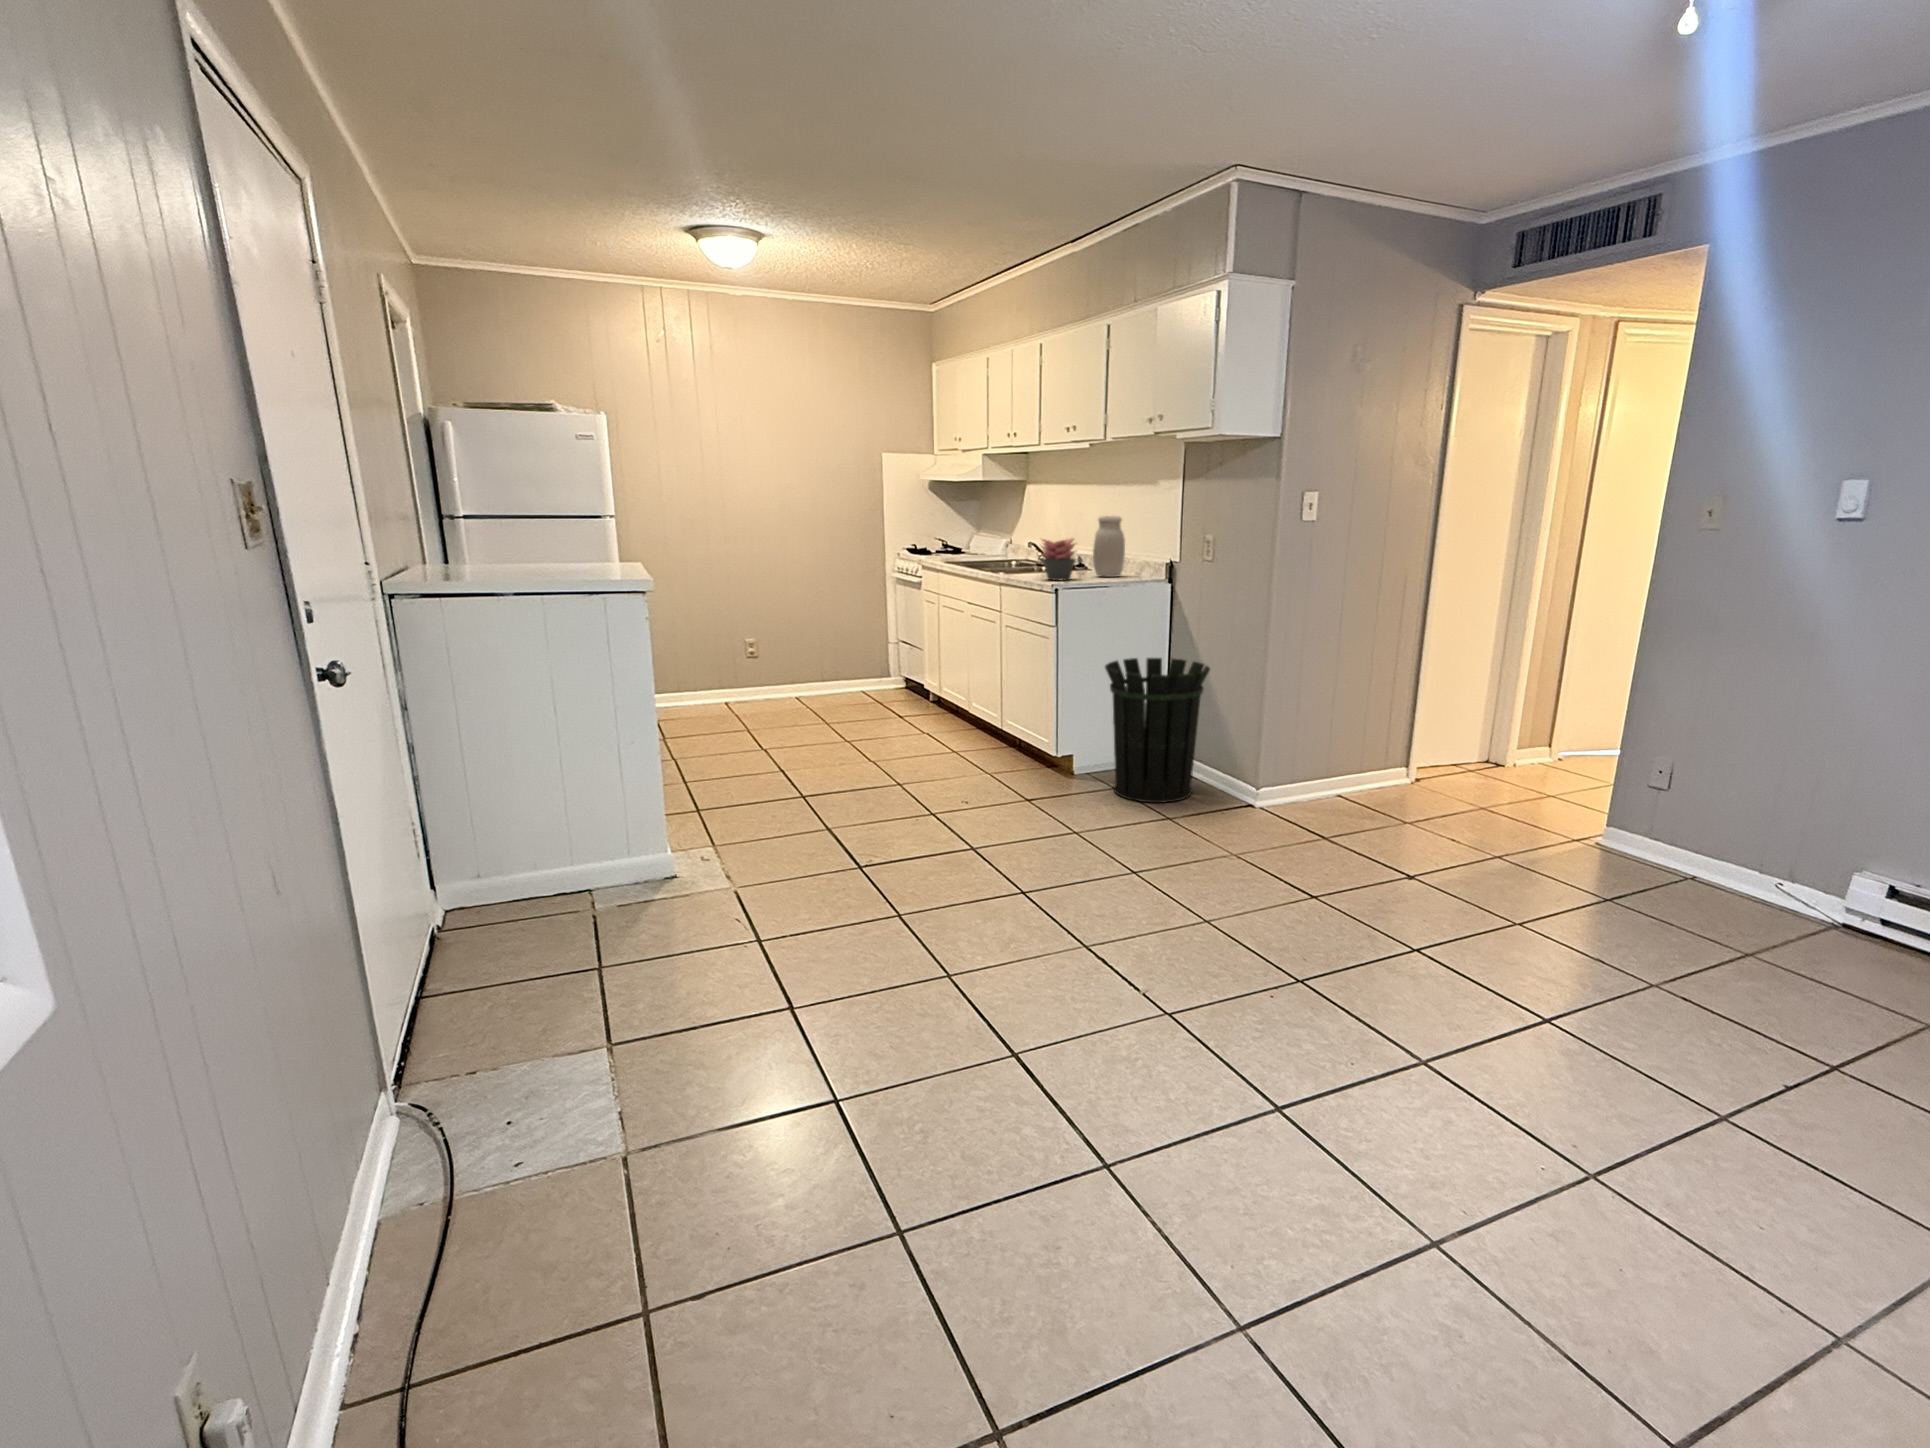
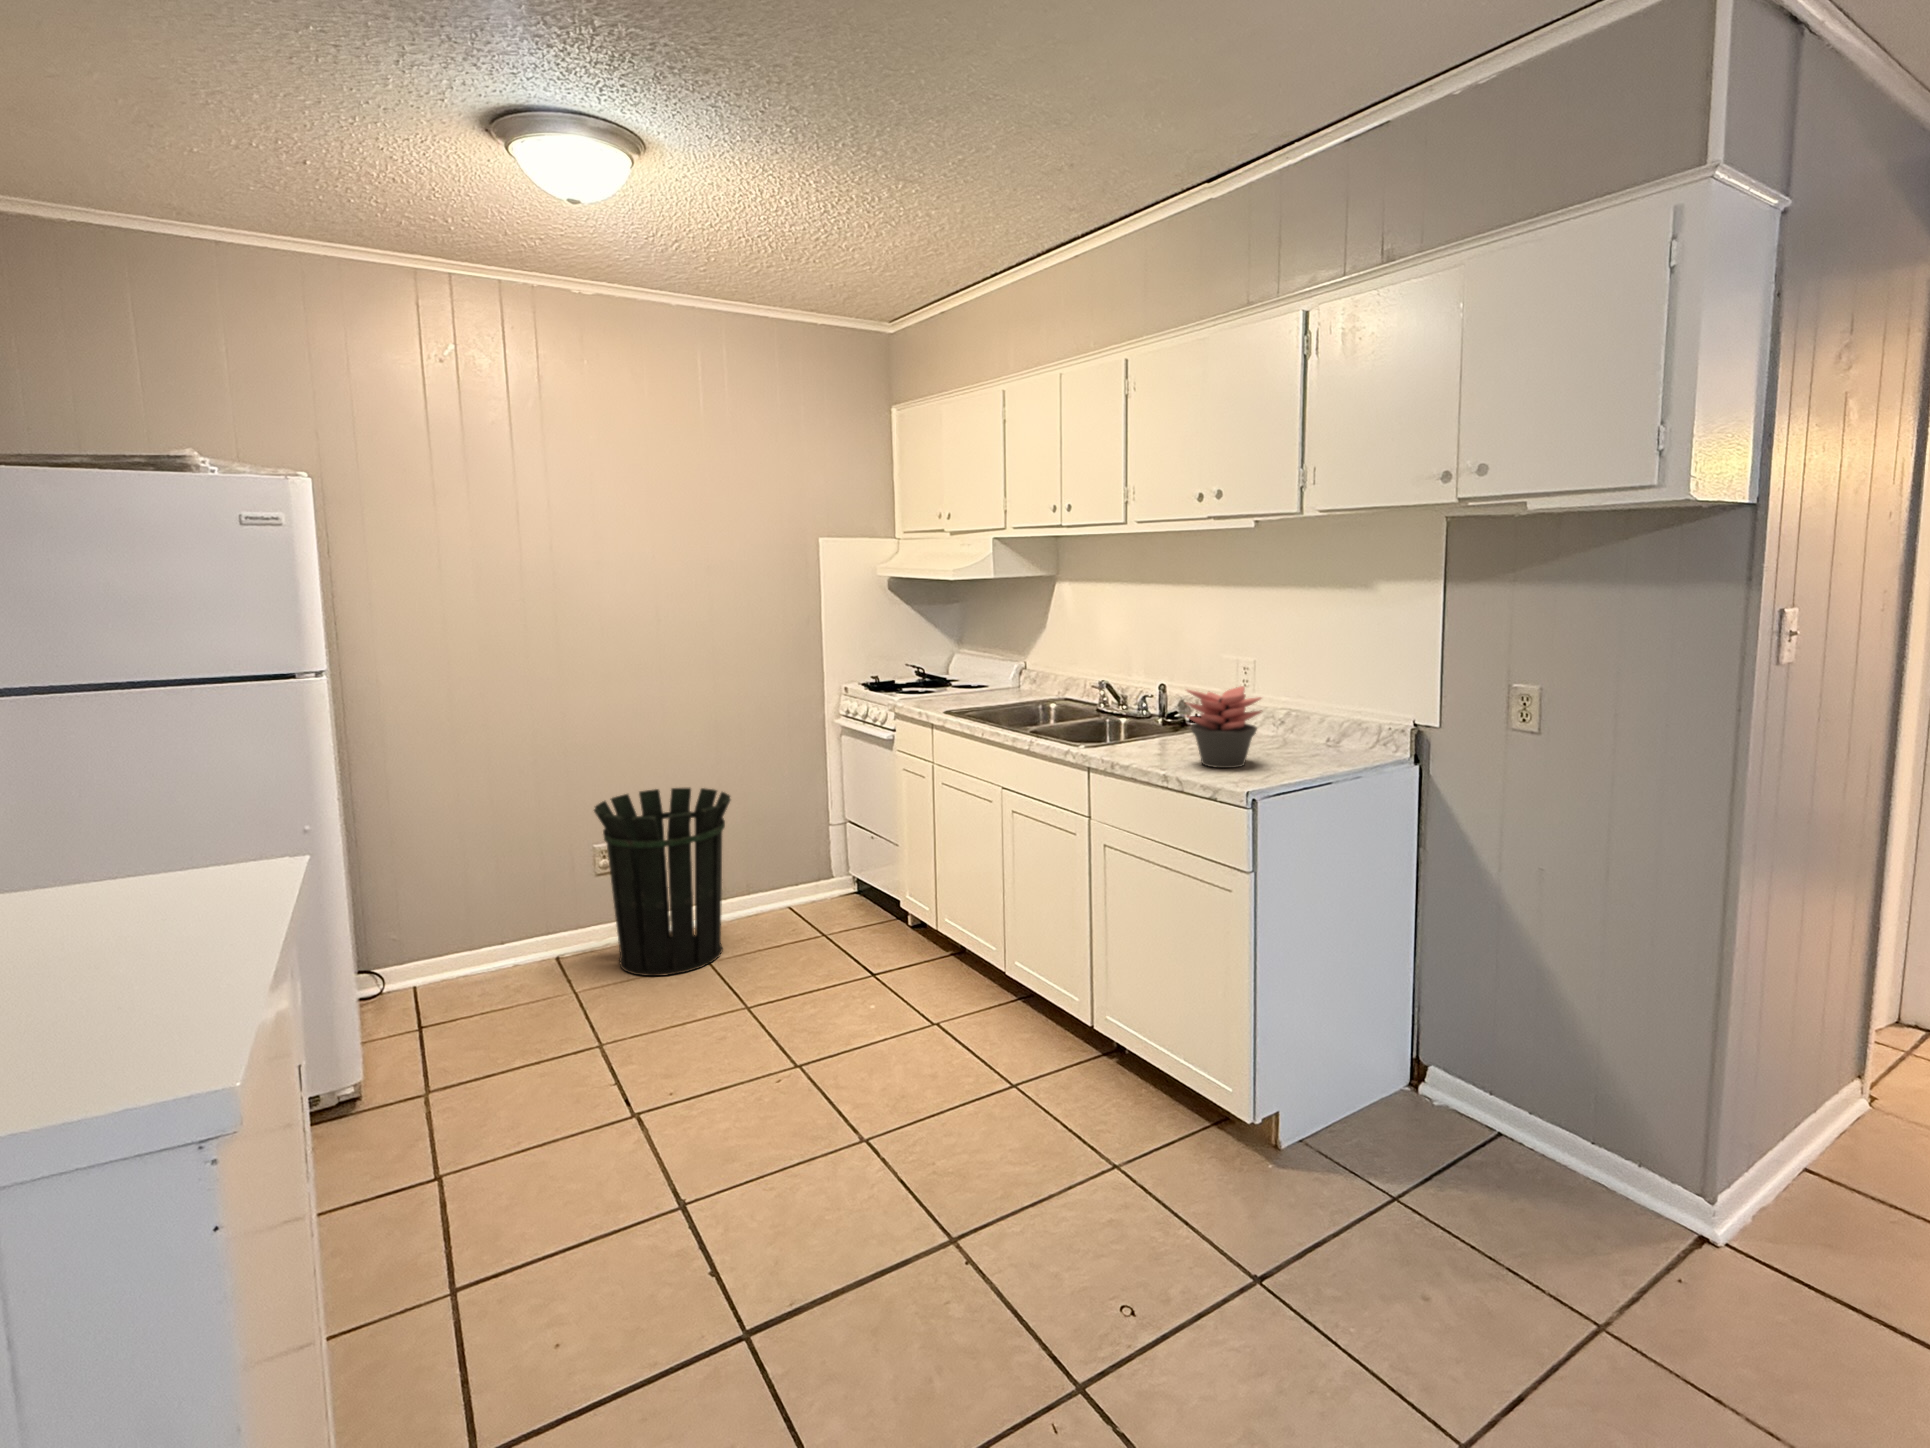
jar: present [1093,516,1125,577] -> none [1266,644,1326,752]
waste bin: present [1105,658,1210,803] -> present [594,788,731,976]

